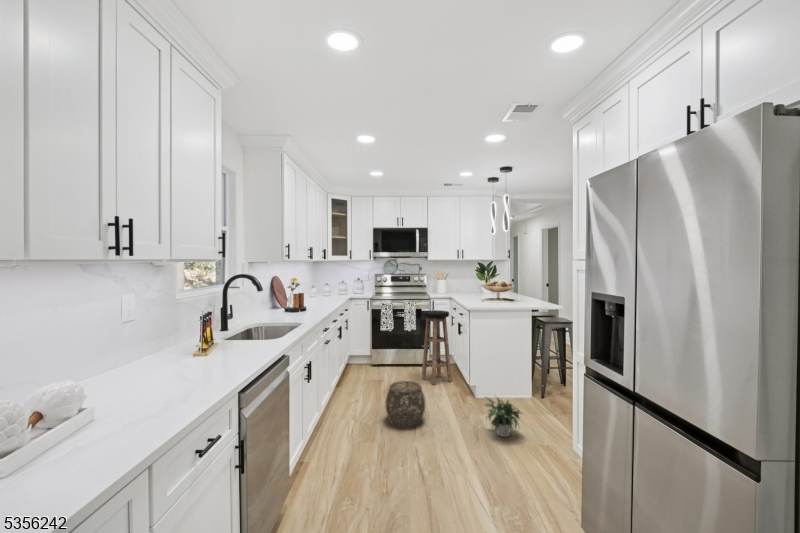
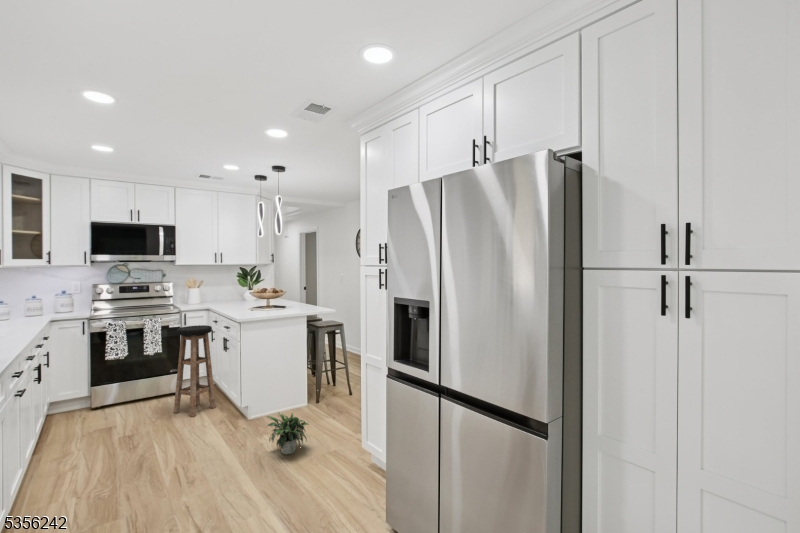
woven basket: present [386,381,425,426] -> none [131,420,193,483]

